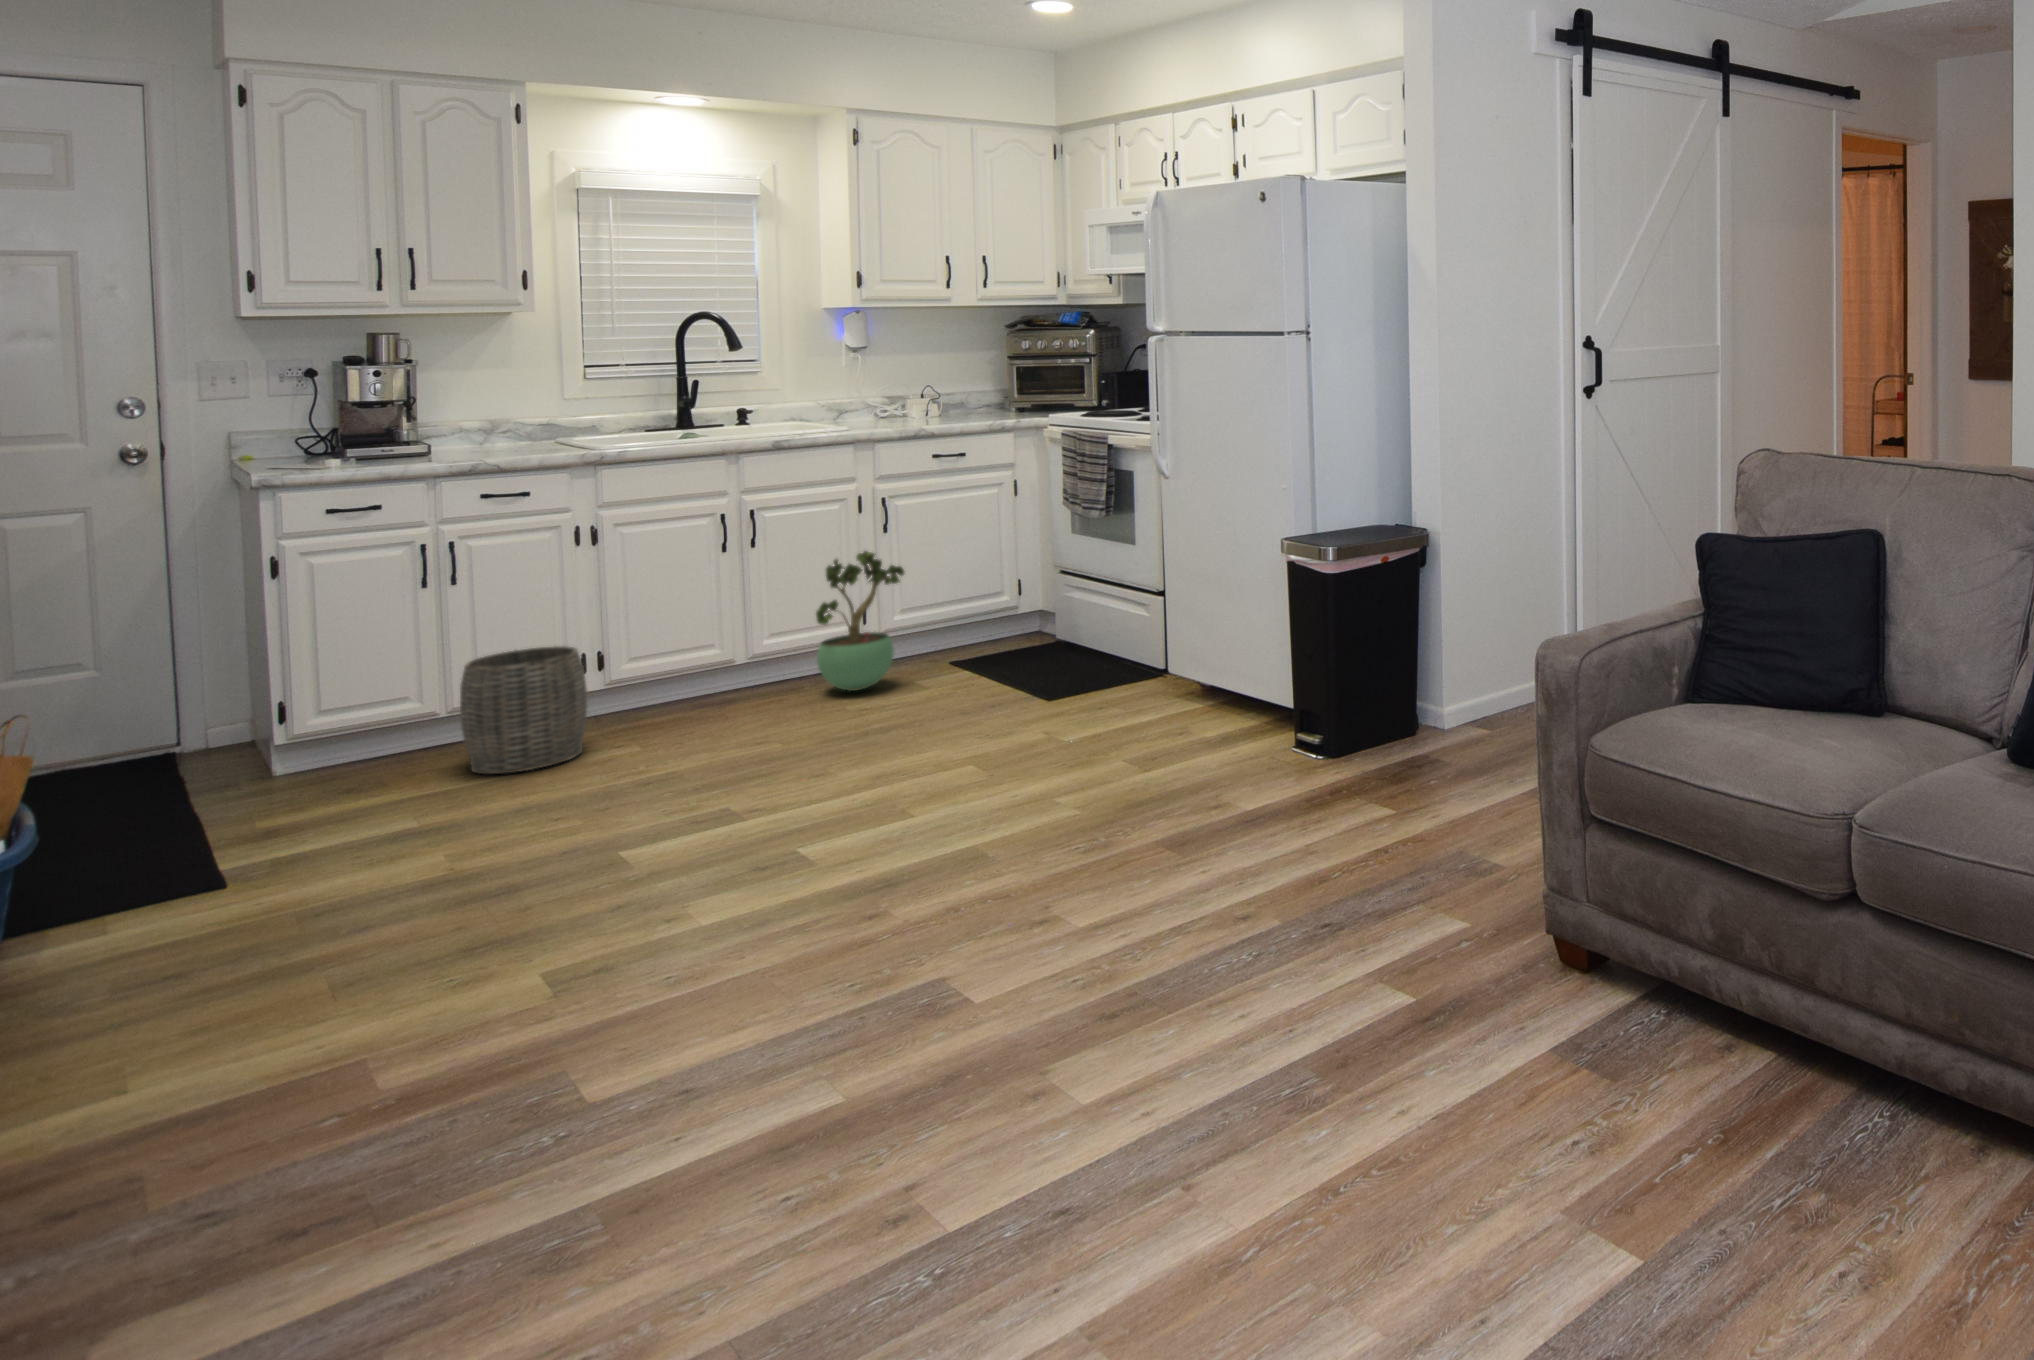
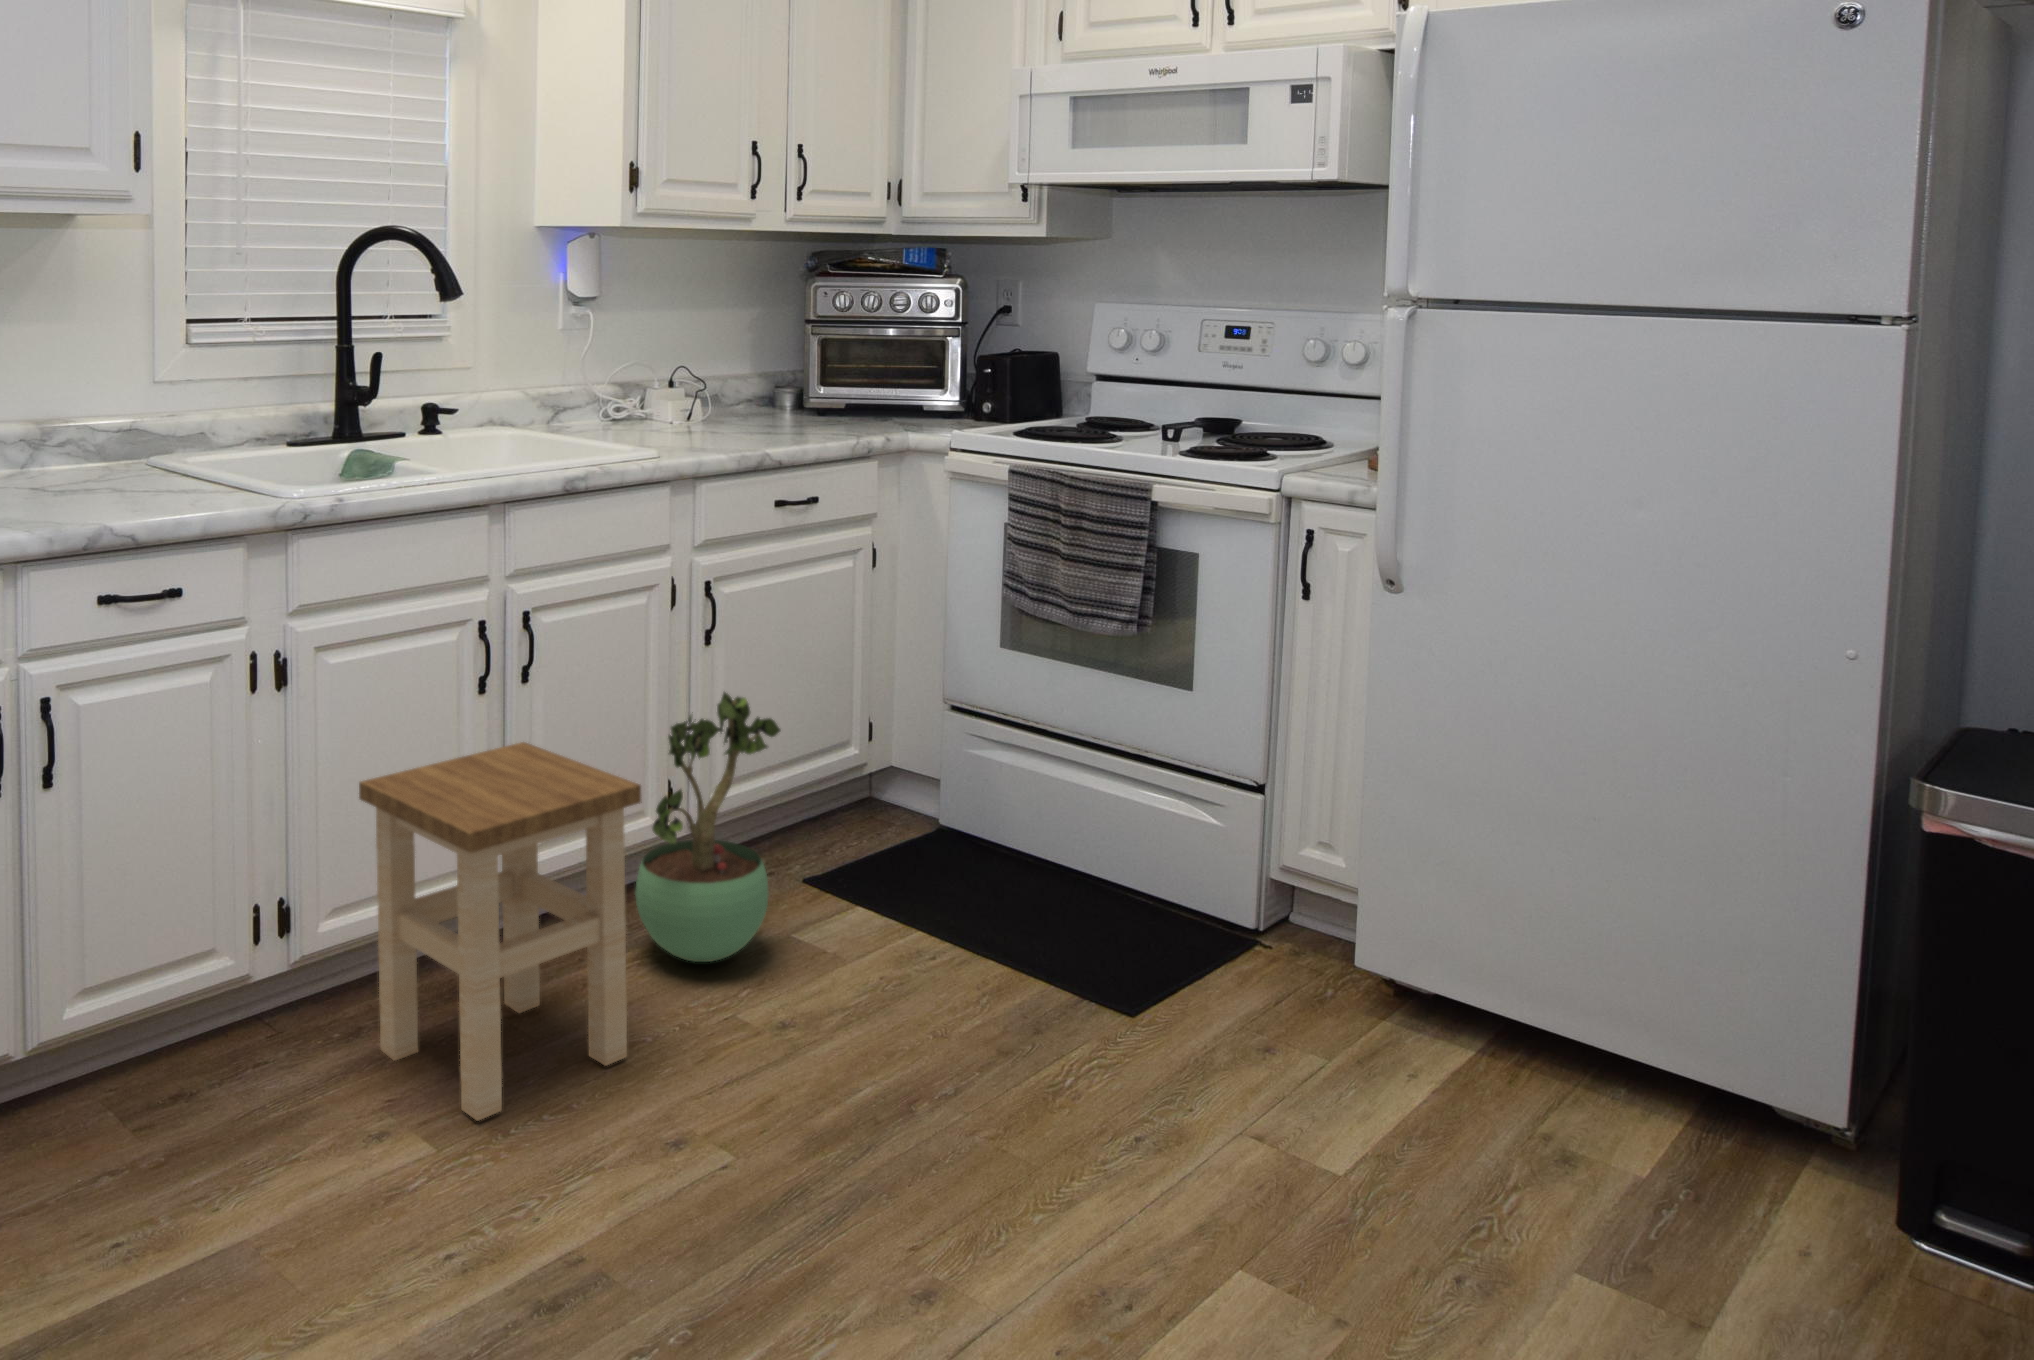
stool: none [636,576,774,741] -> present [359,742,641,1121]
woven basket: present [460,646,587,774] -> none [83,915,320,1236]

